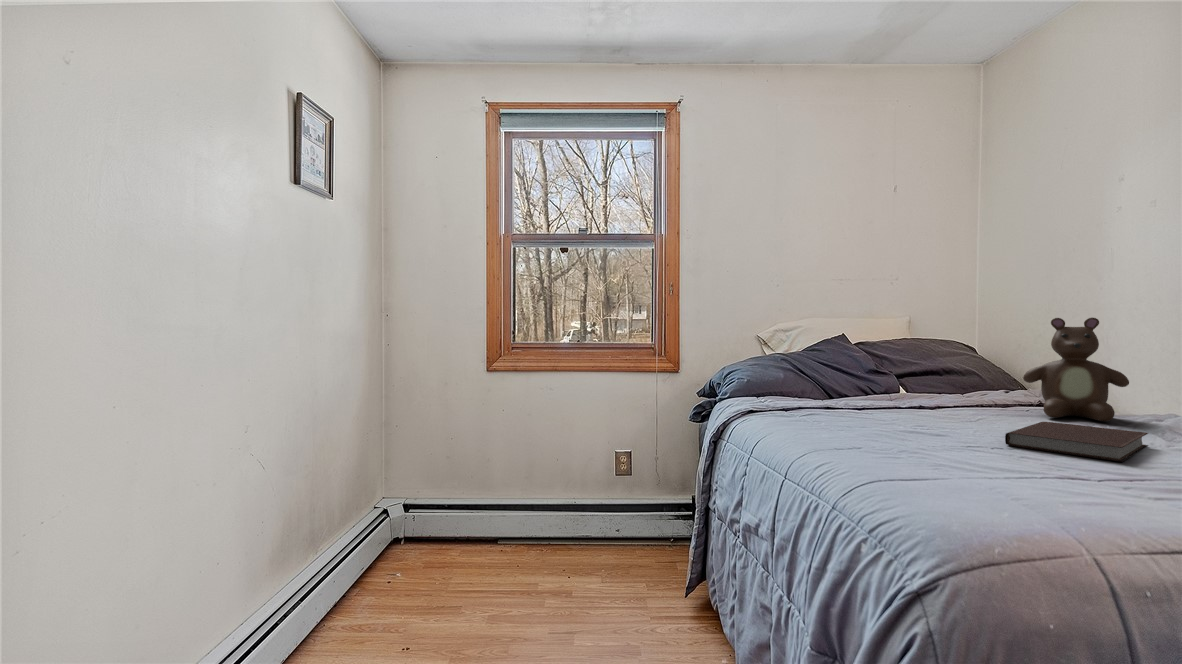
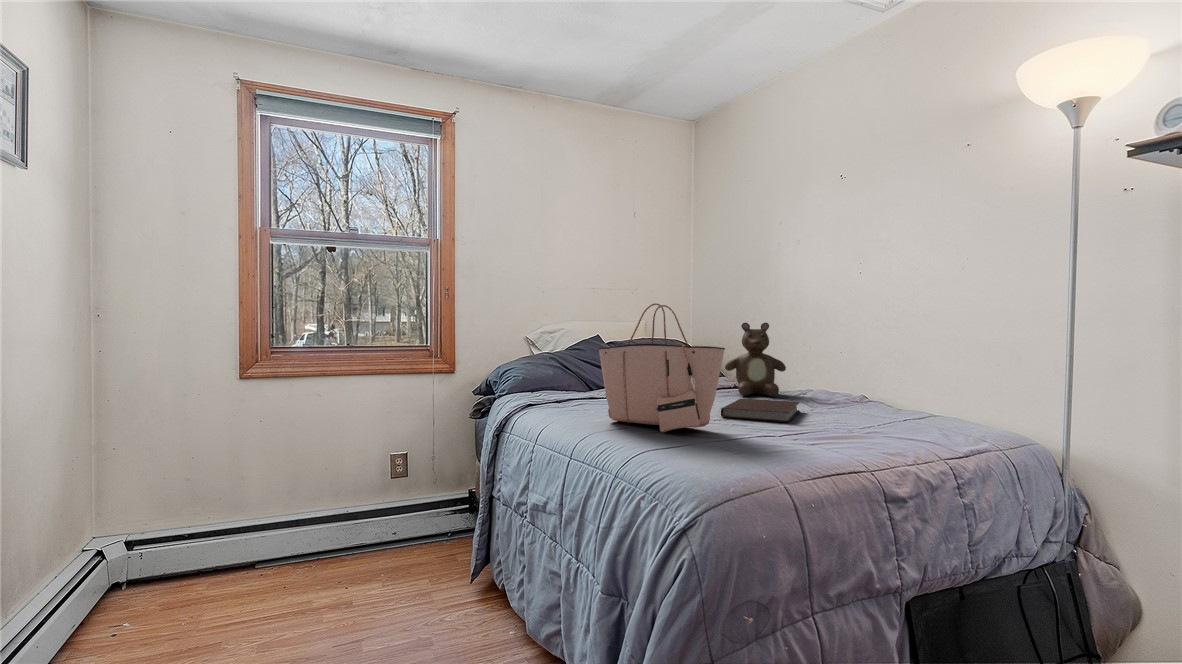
tote bag: none [827,294,1007,458] -> present [599,303,725,432]

